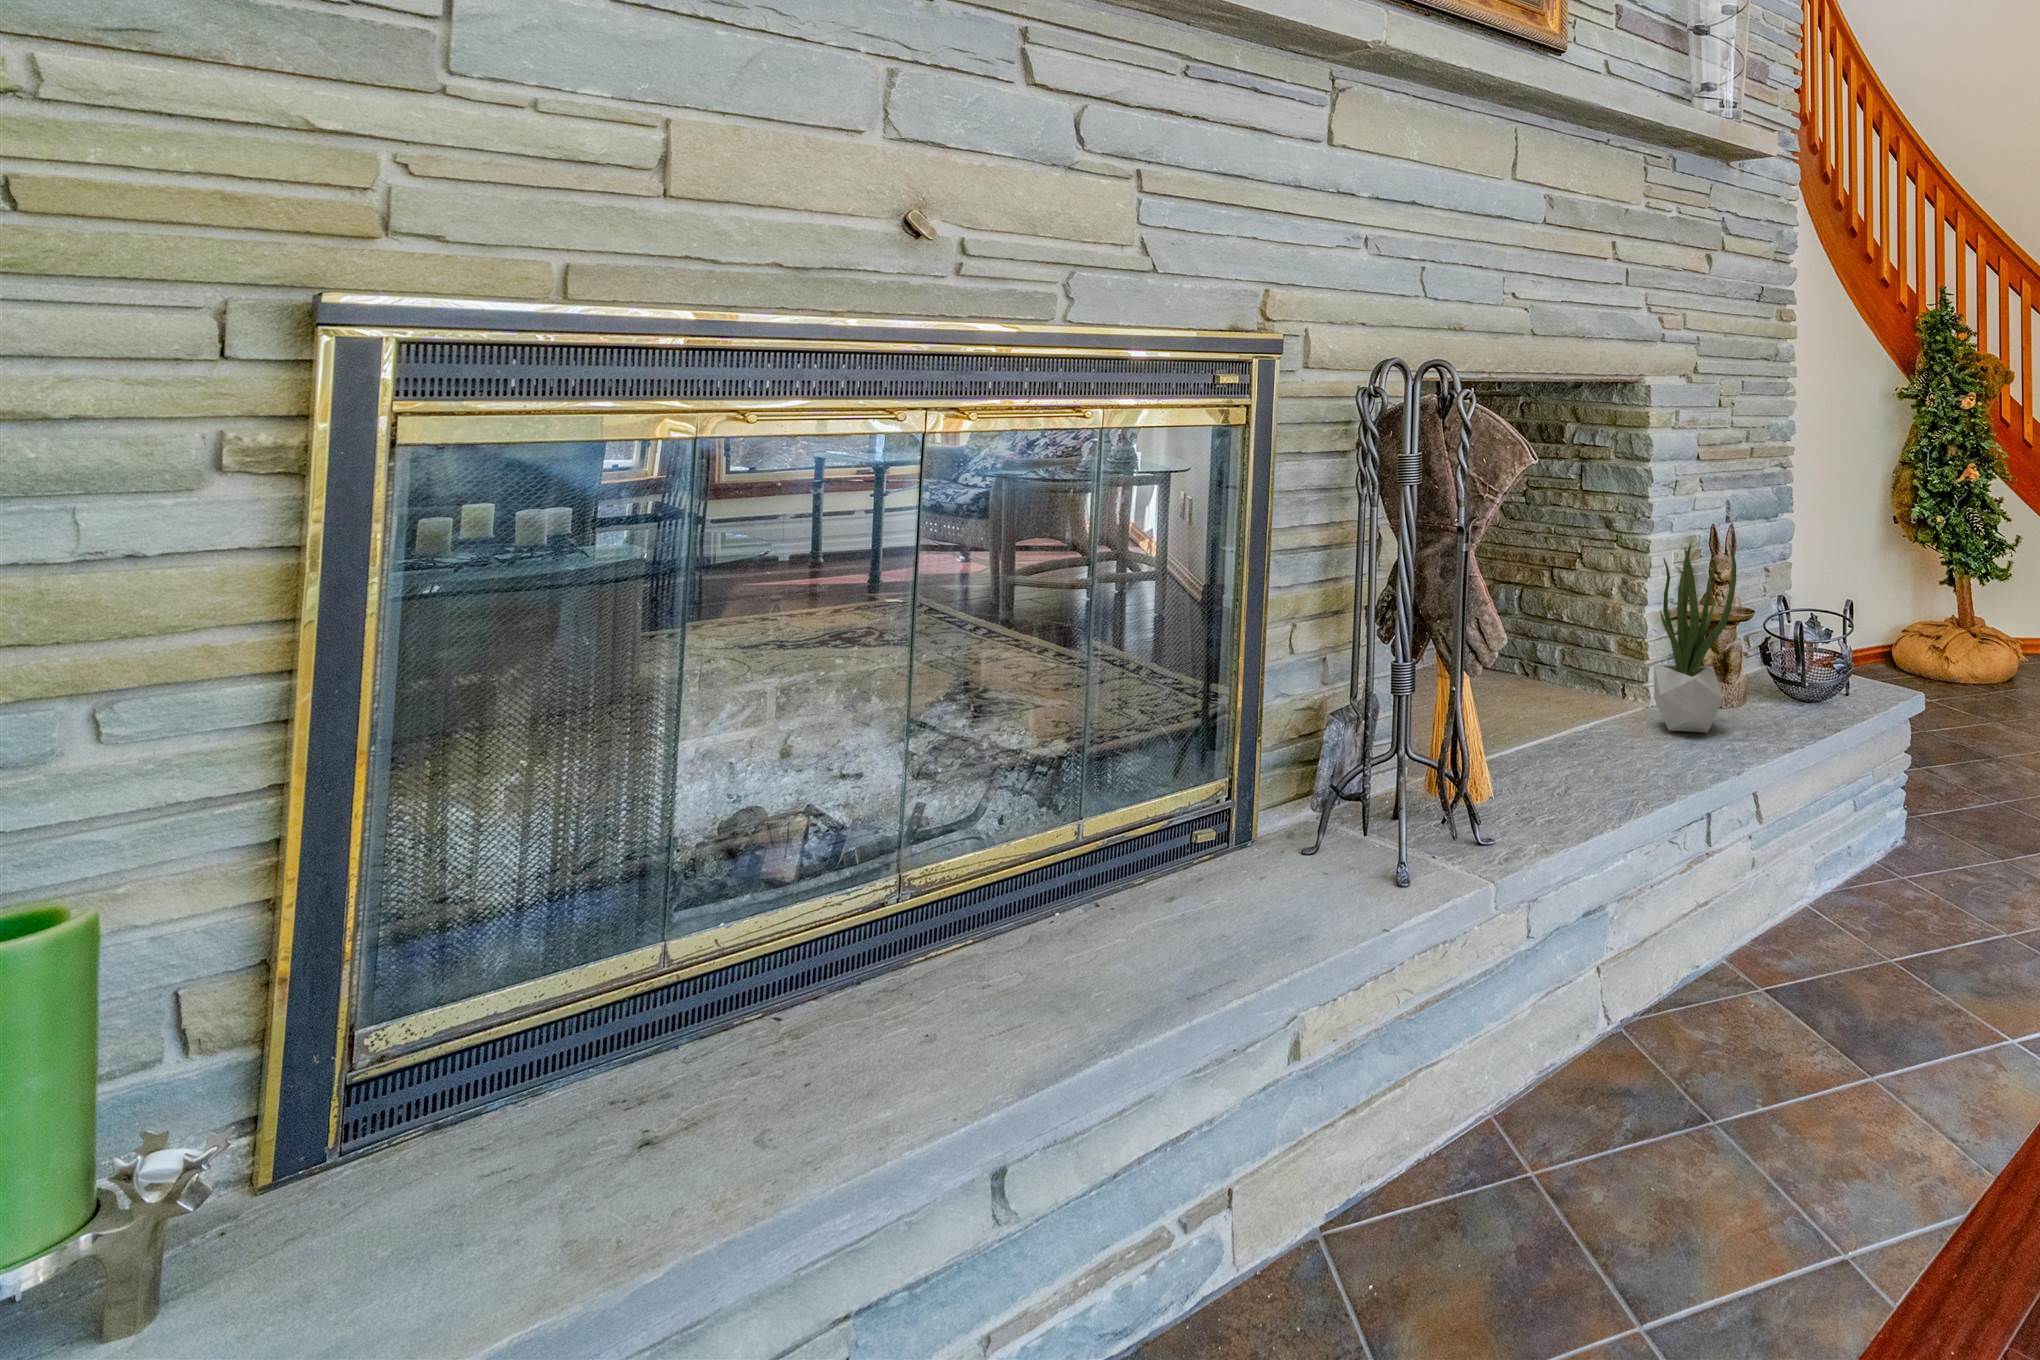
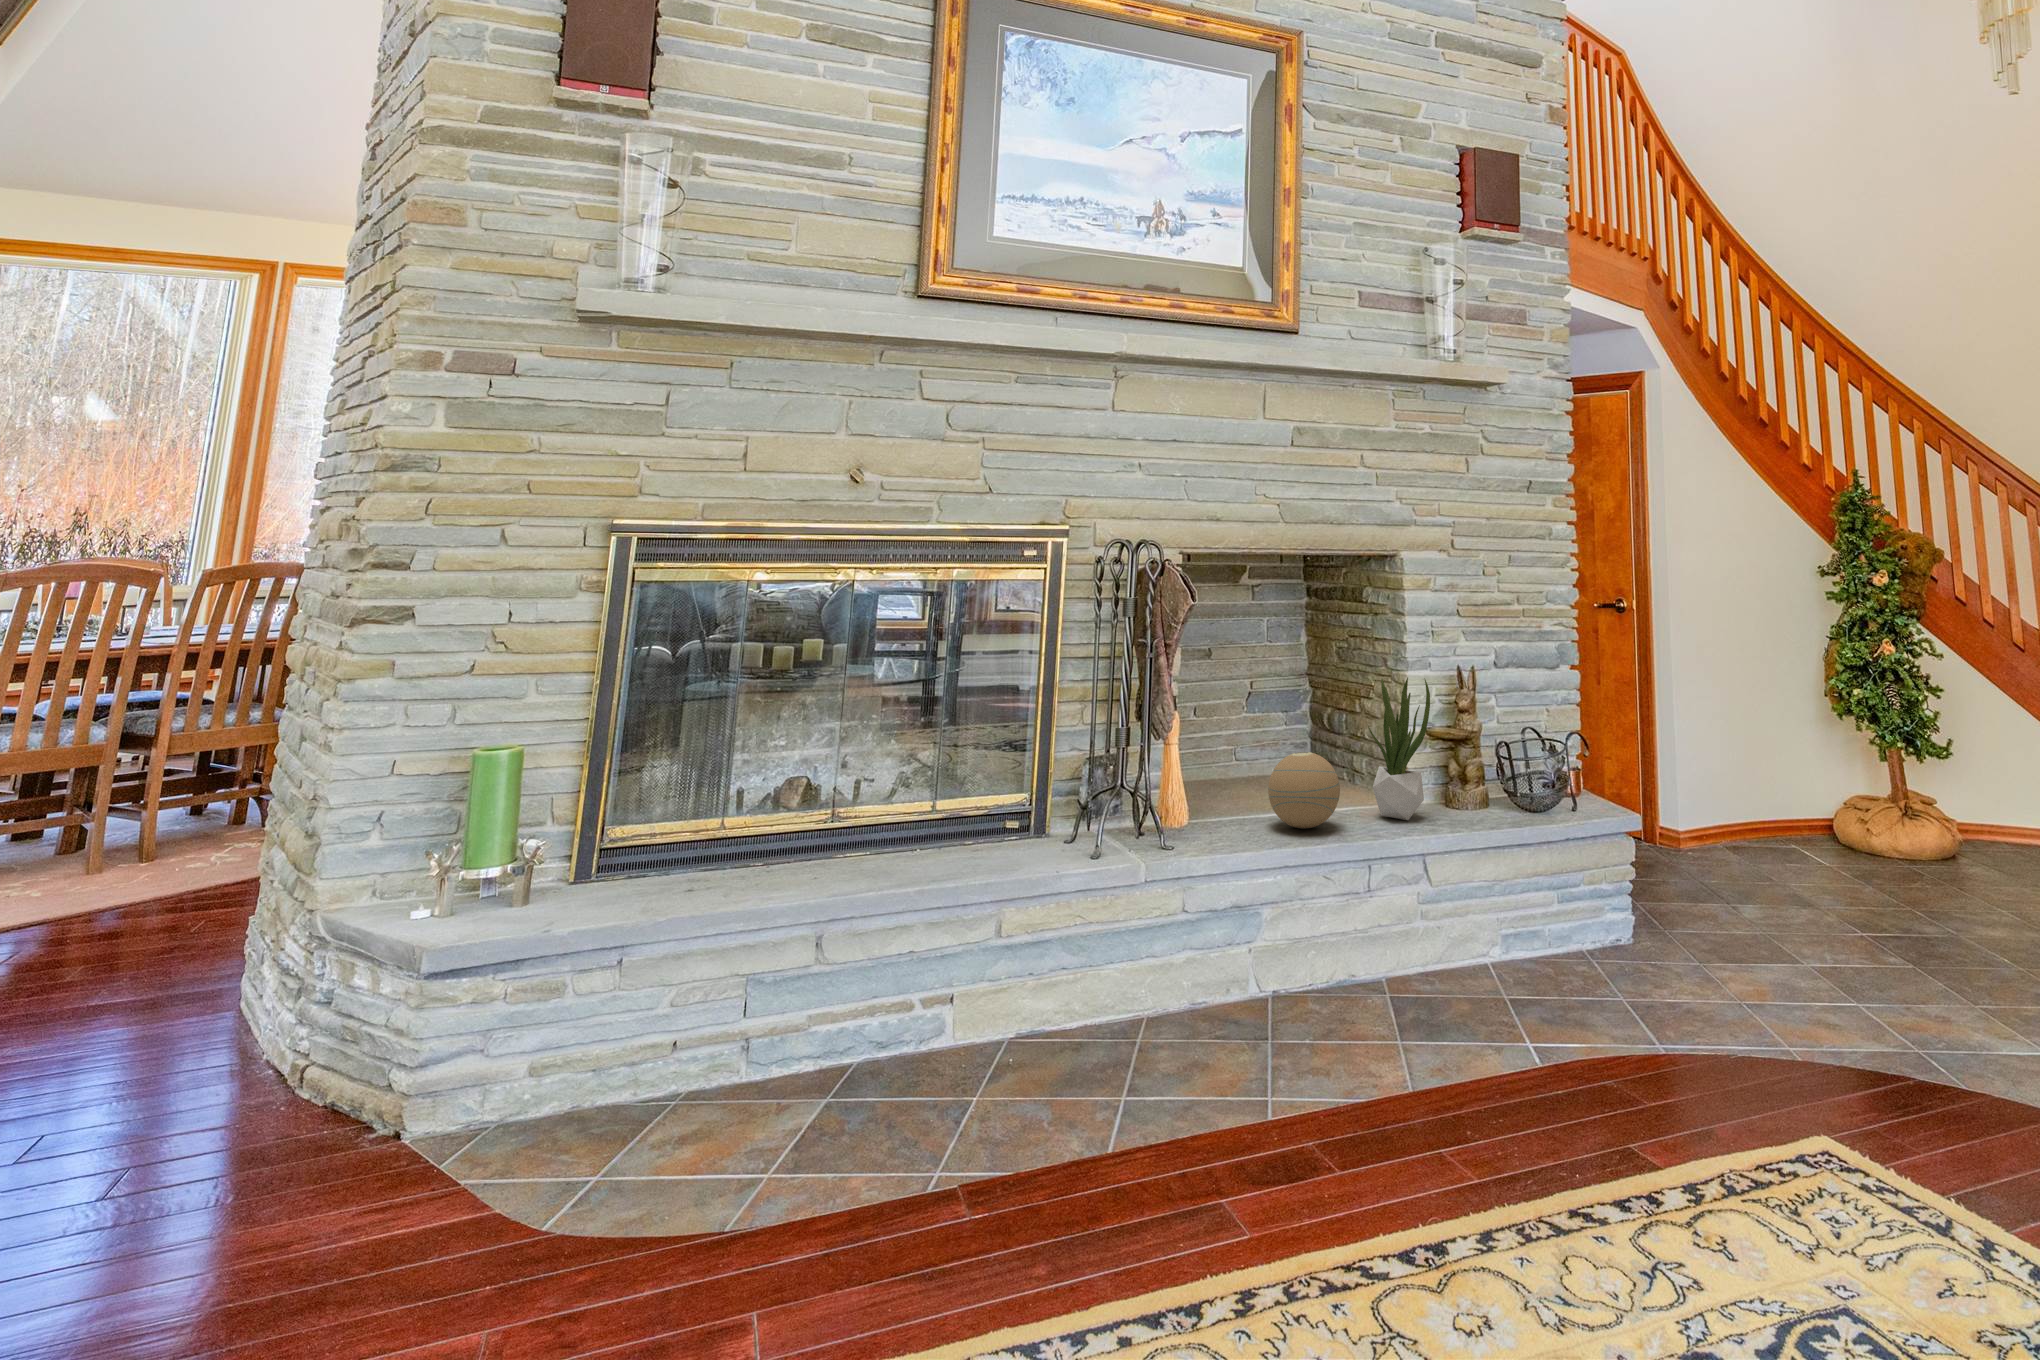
decorative orb: none [1556,659,1660,769] -> present [1268,752,1340,829]

